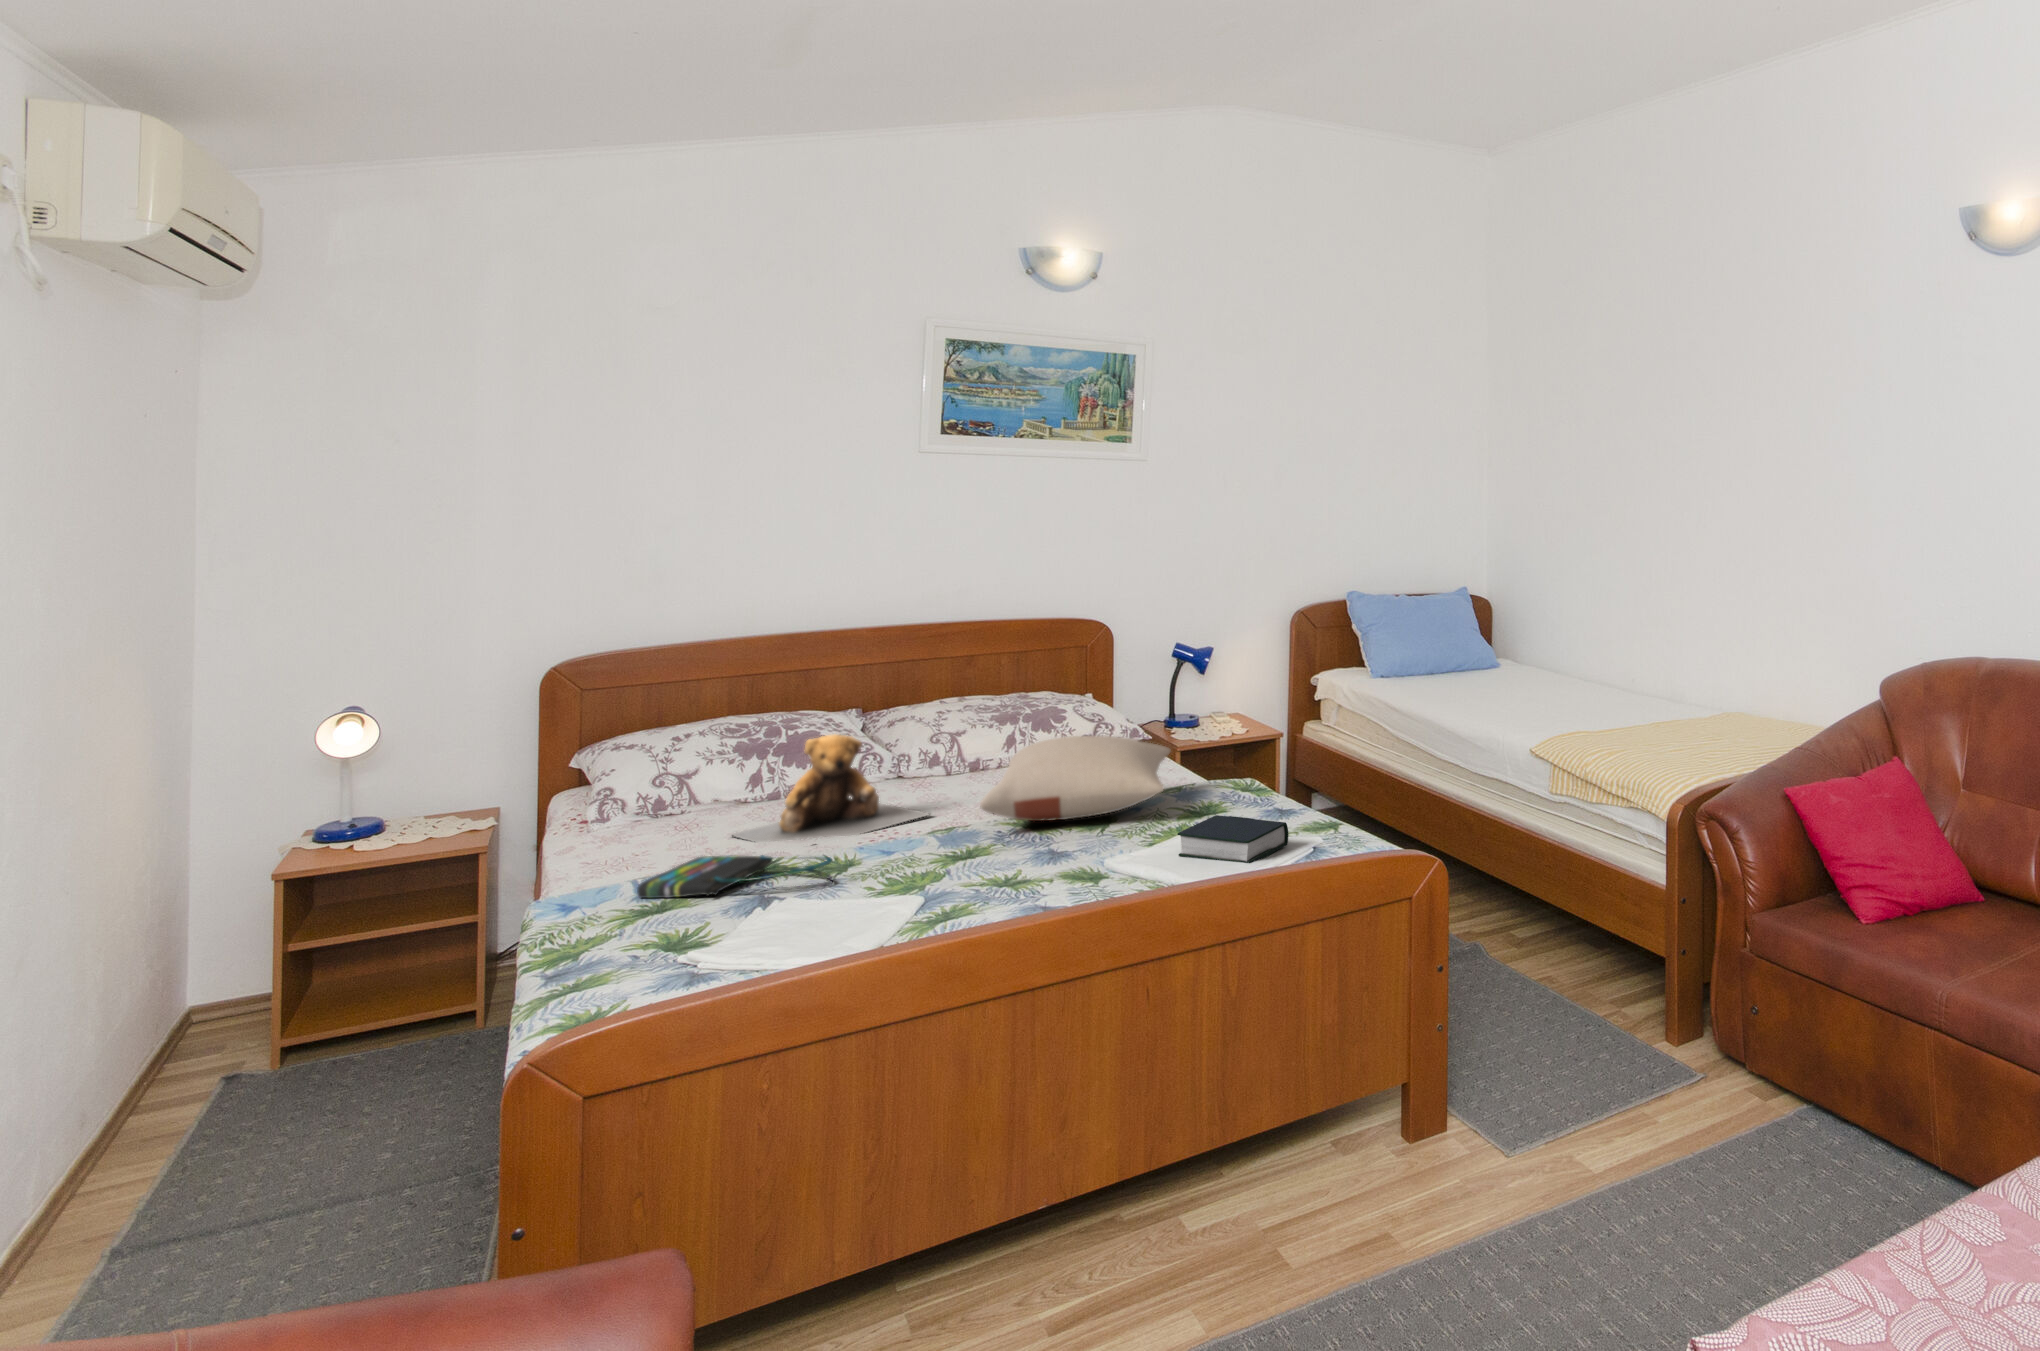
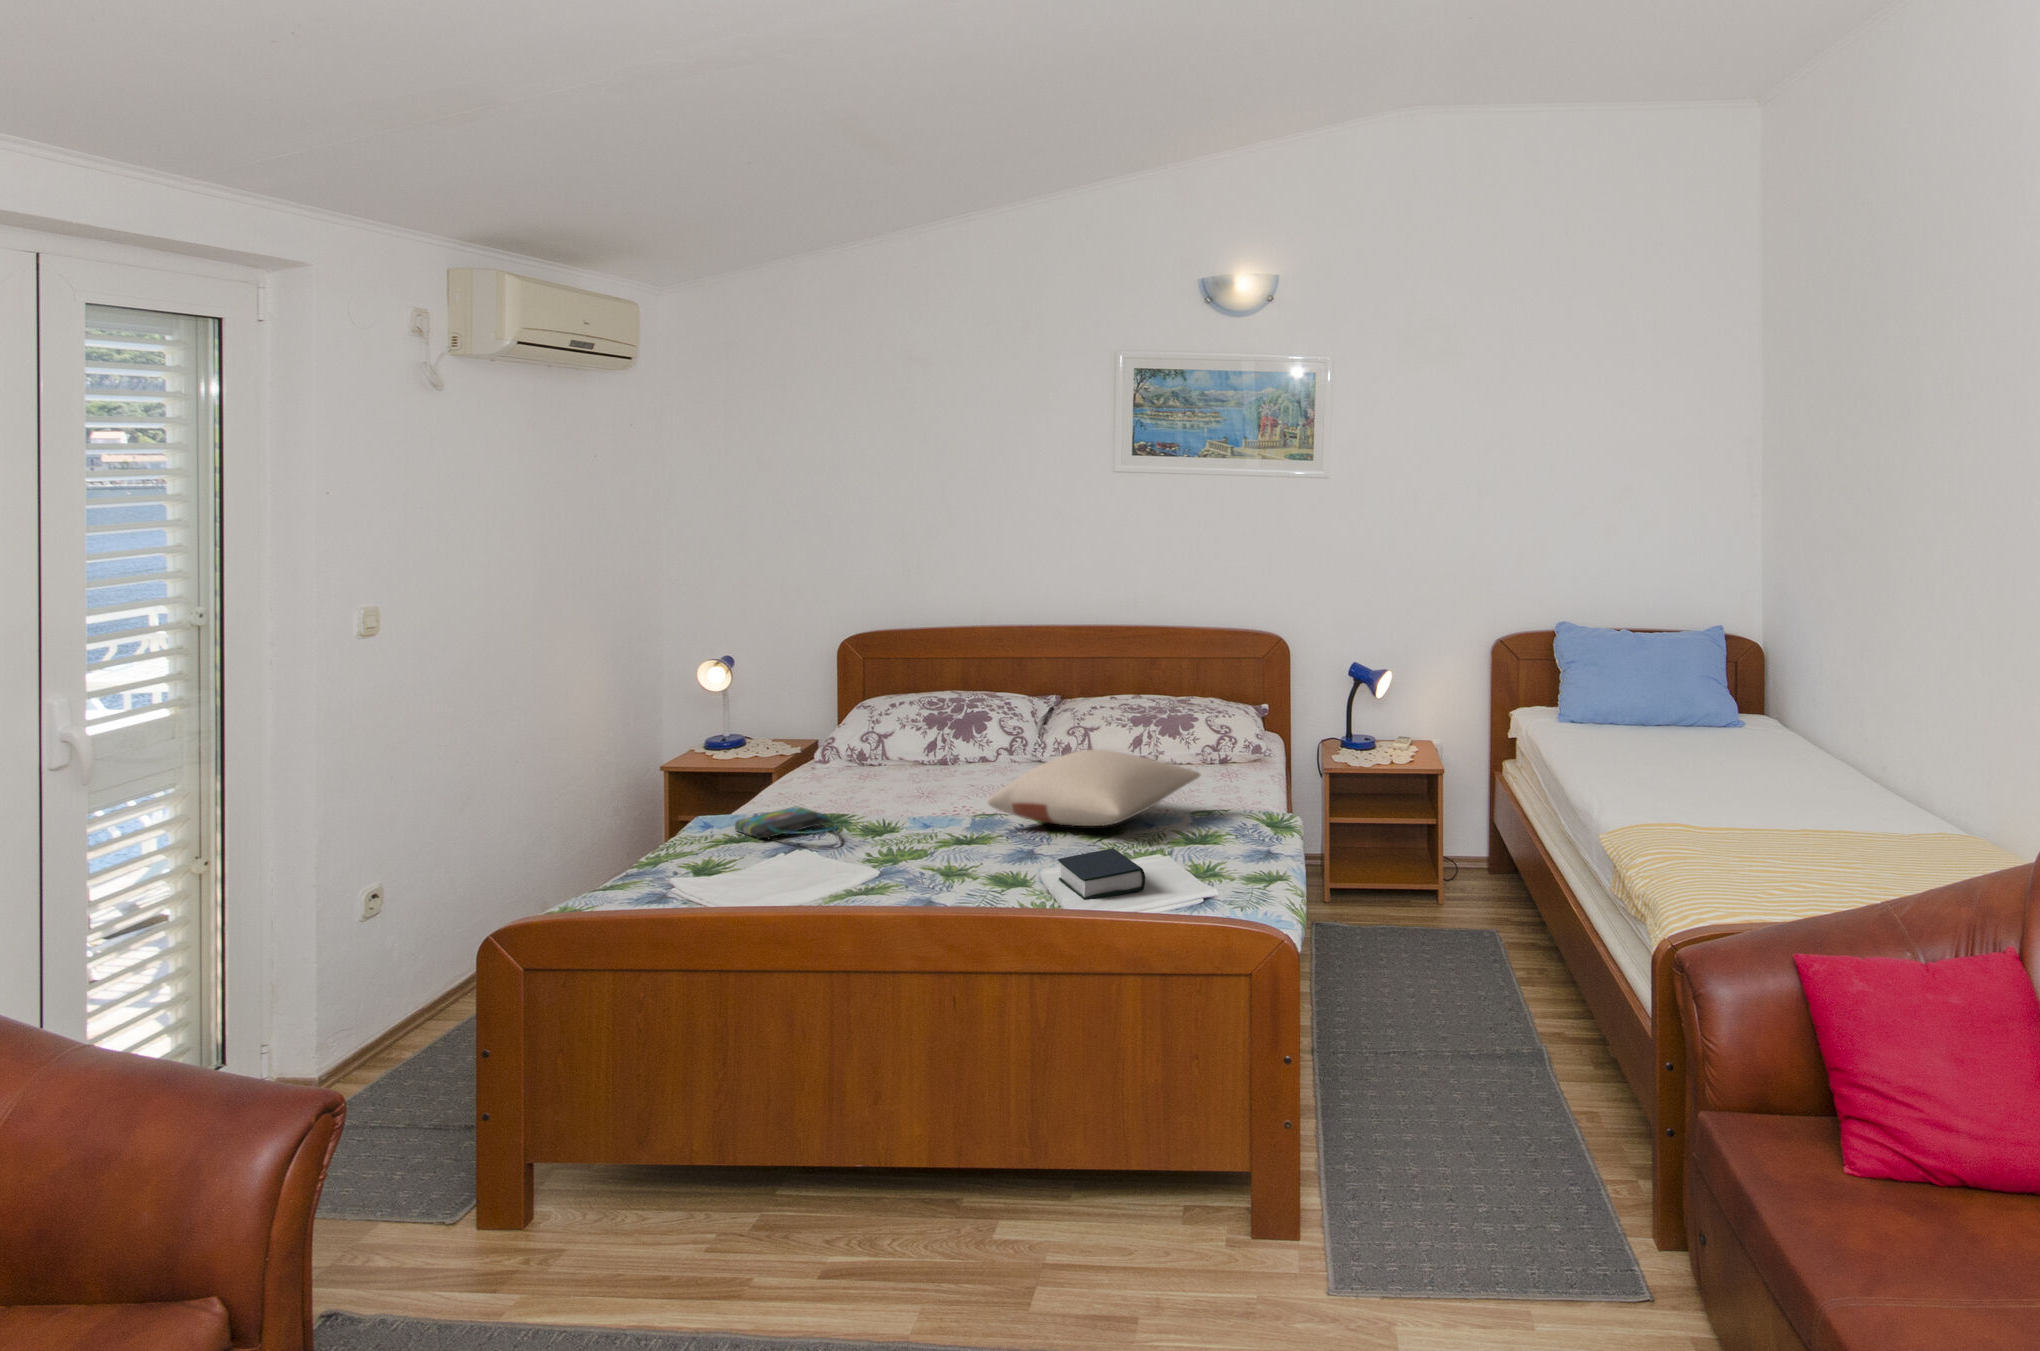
teddy bear: present [732,734,929,842] -> none [875,721,1009,816]

